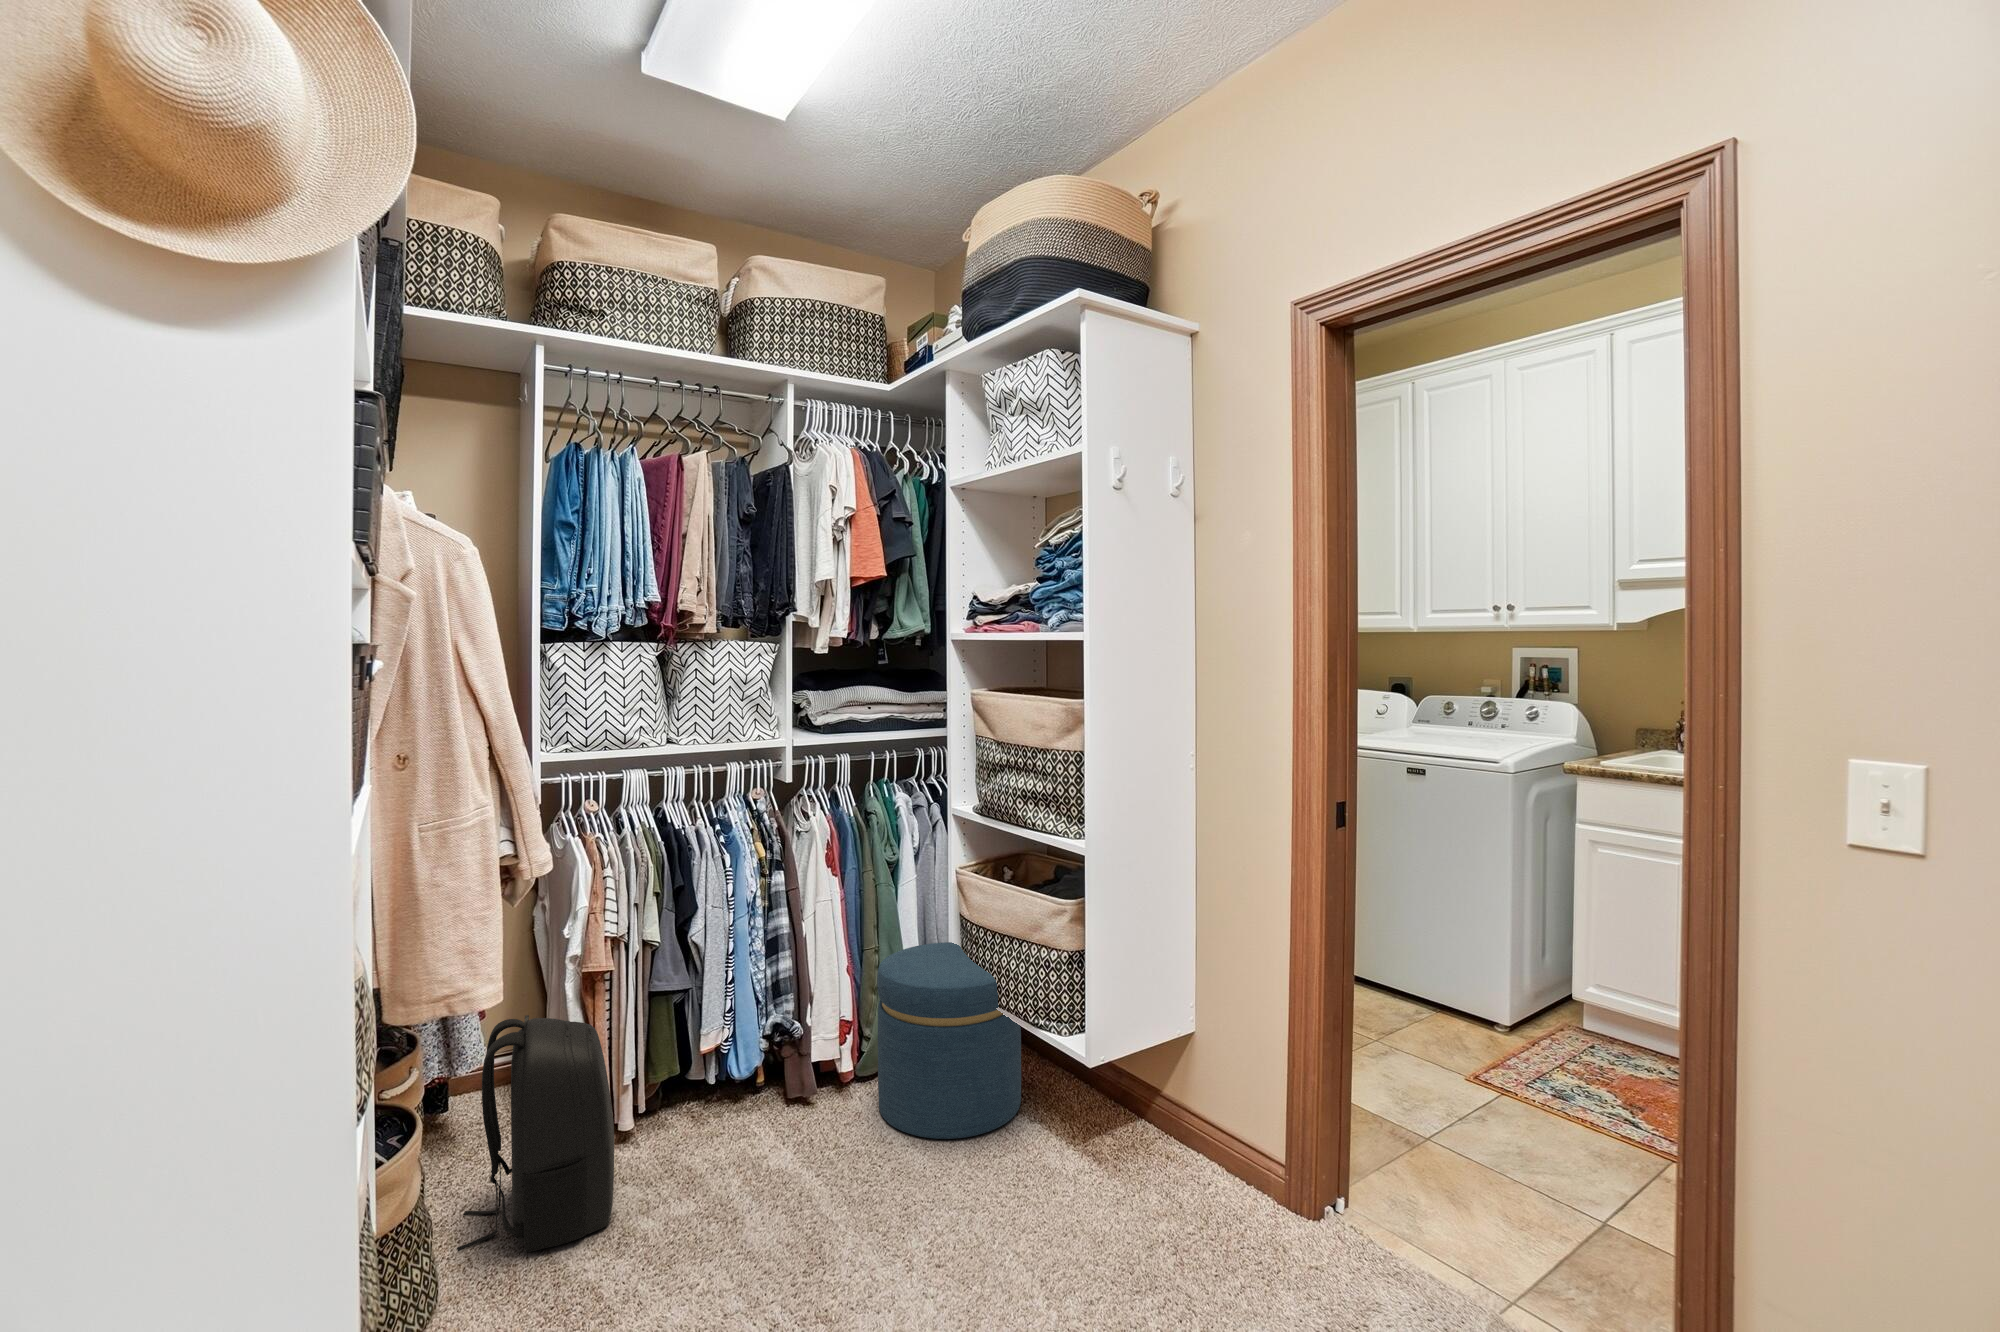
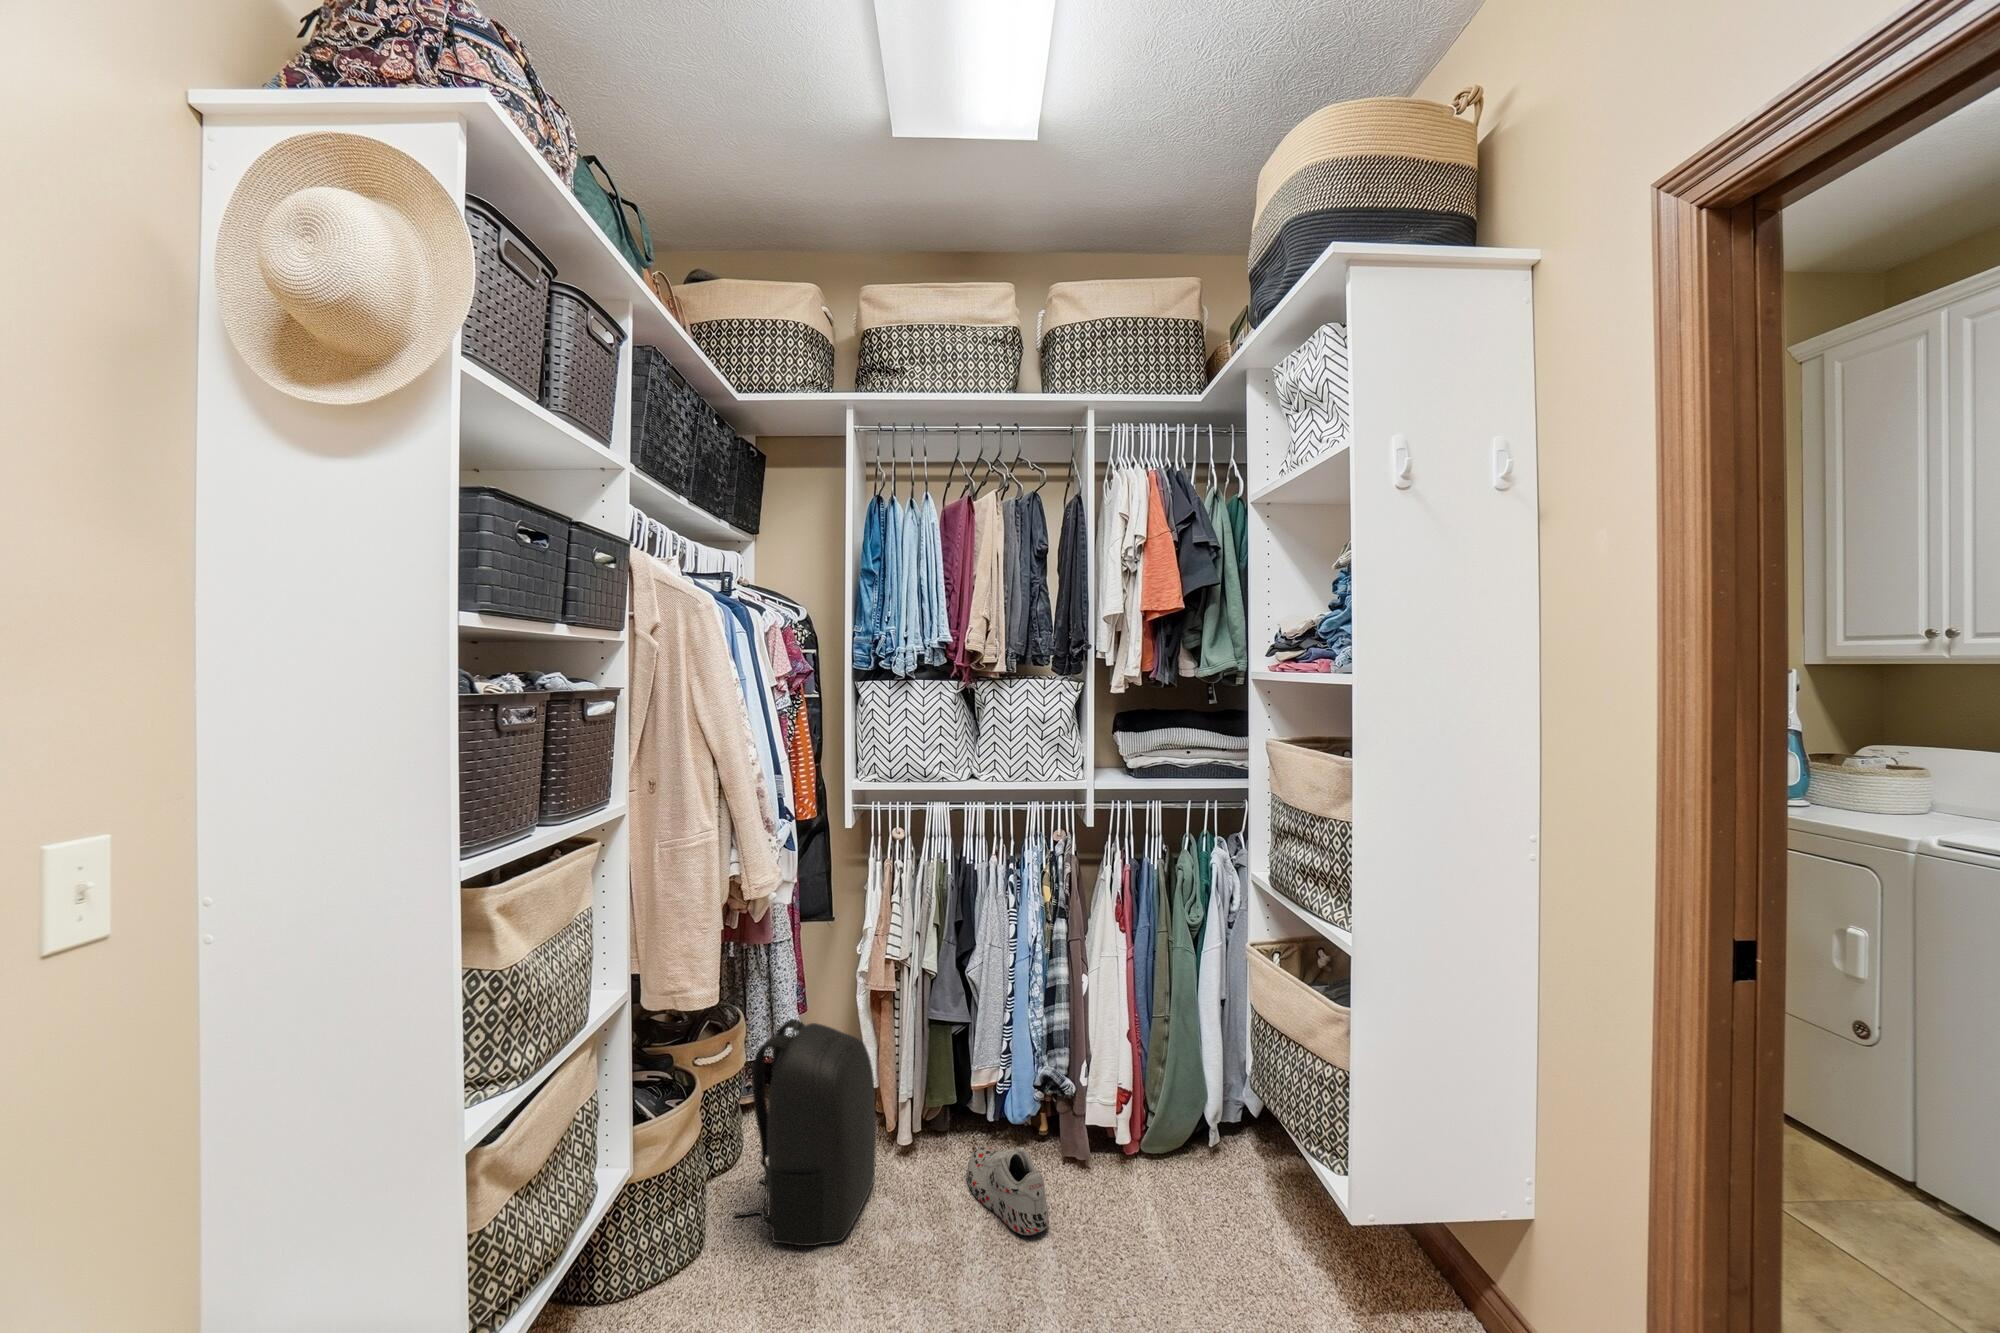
ottoman: present [877,942,1021,1139] -> none [1145,1027,1318,1285]
shoe: none [701,1089,807,1163] -> present [967,1147,1049,1235]

